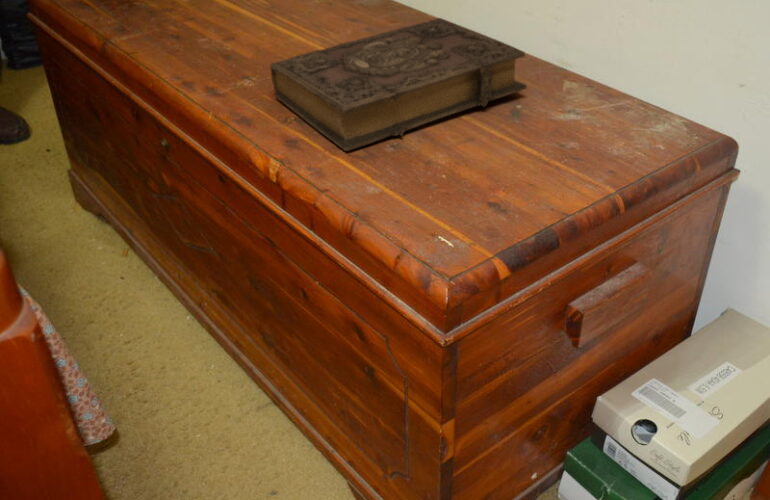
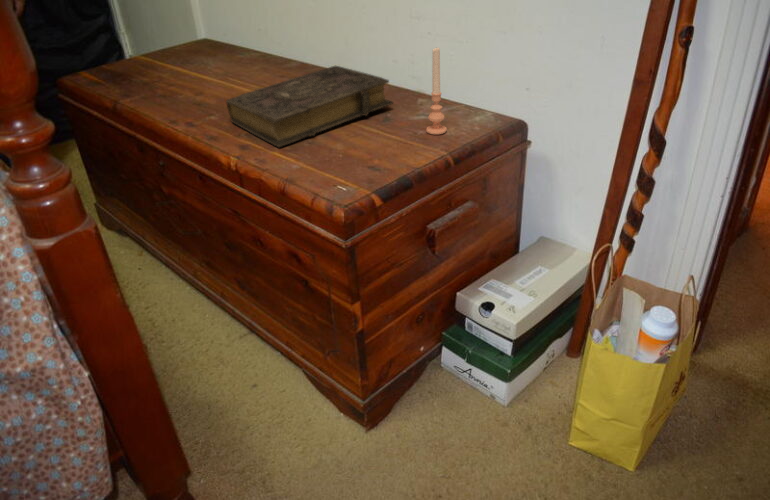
candle: none [580,14,624,151] -> present [426,48,447,134]

